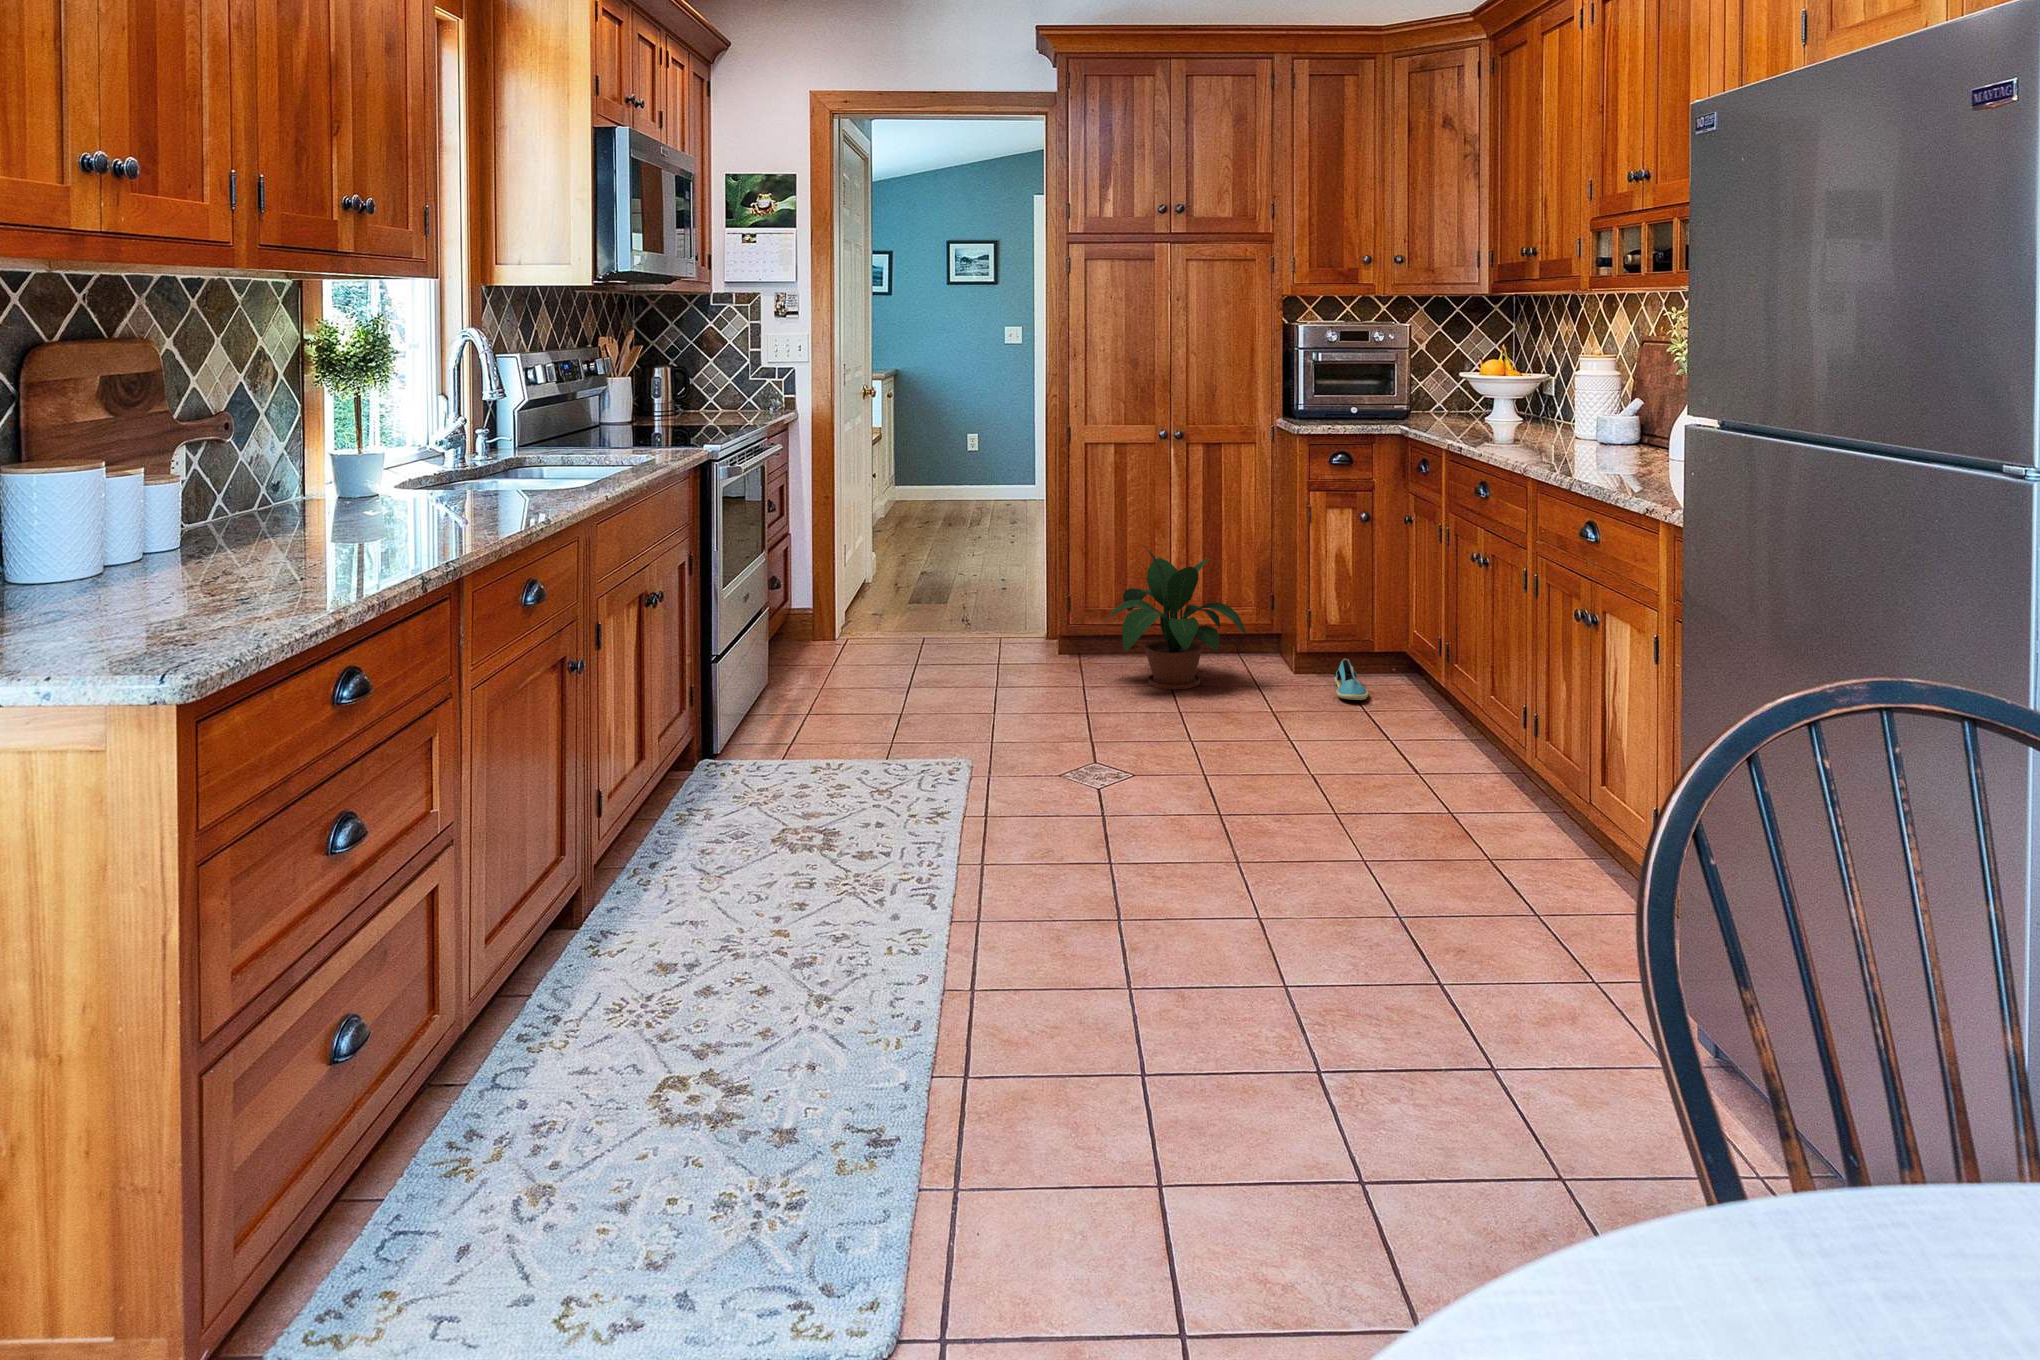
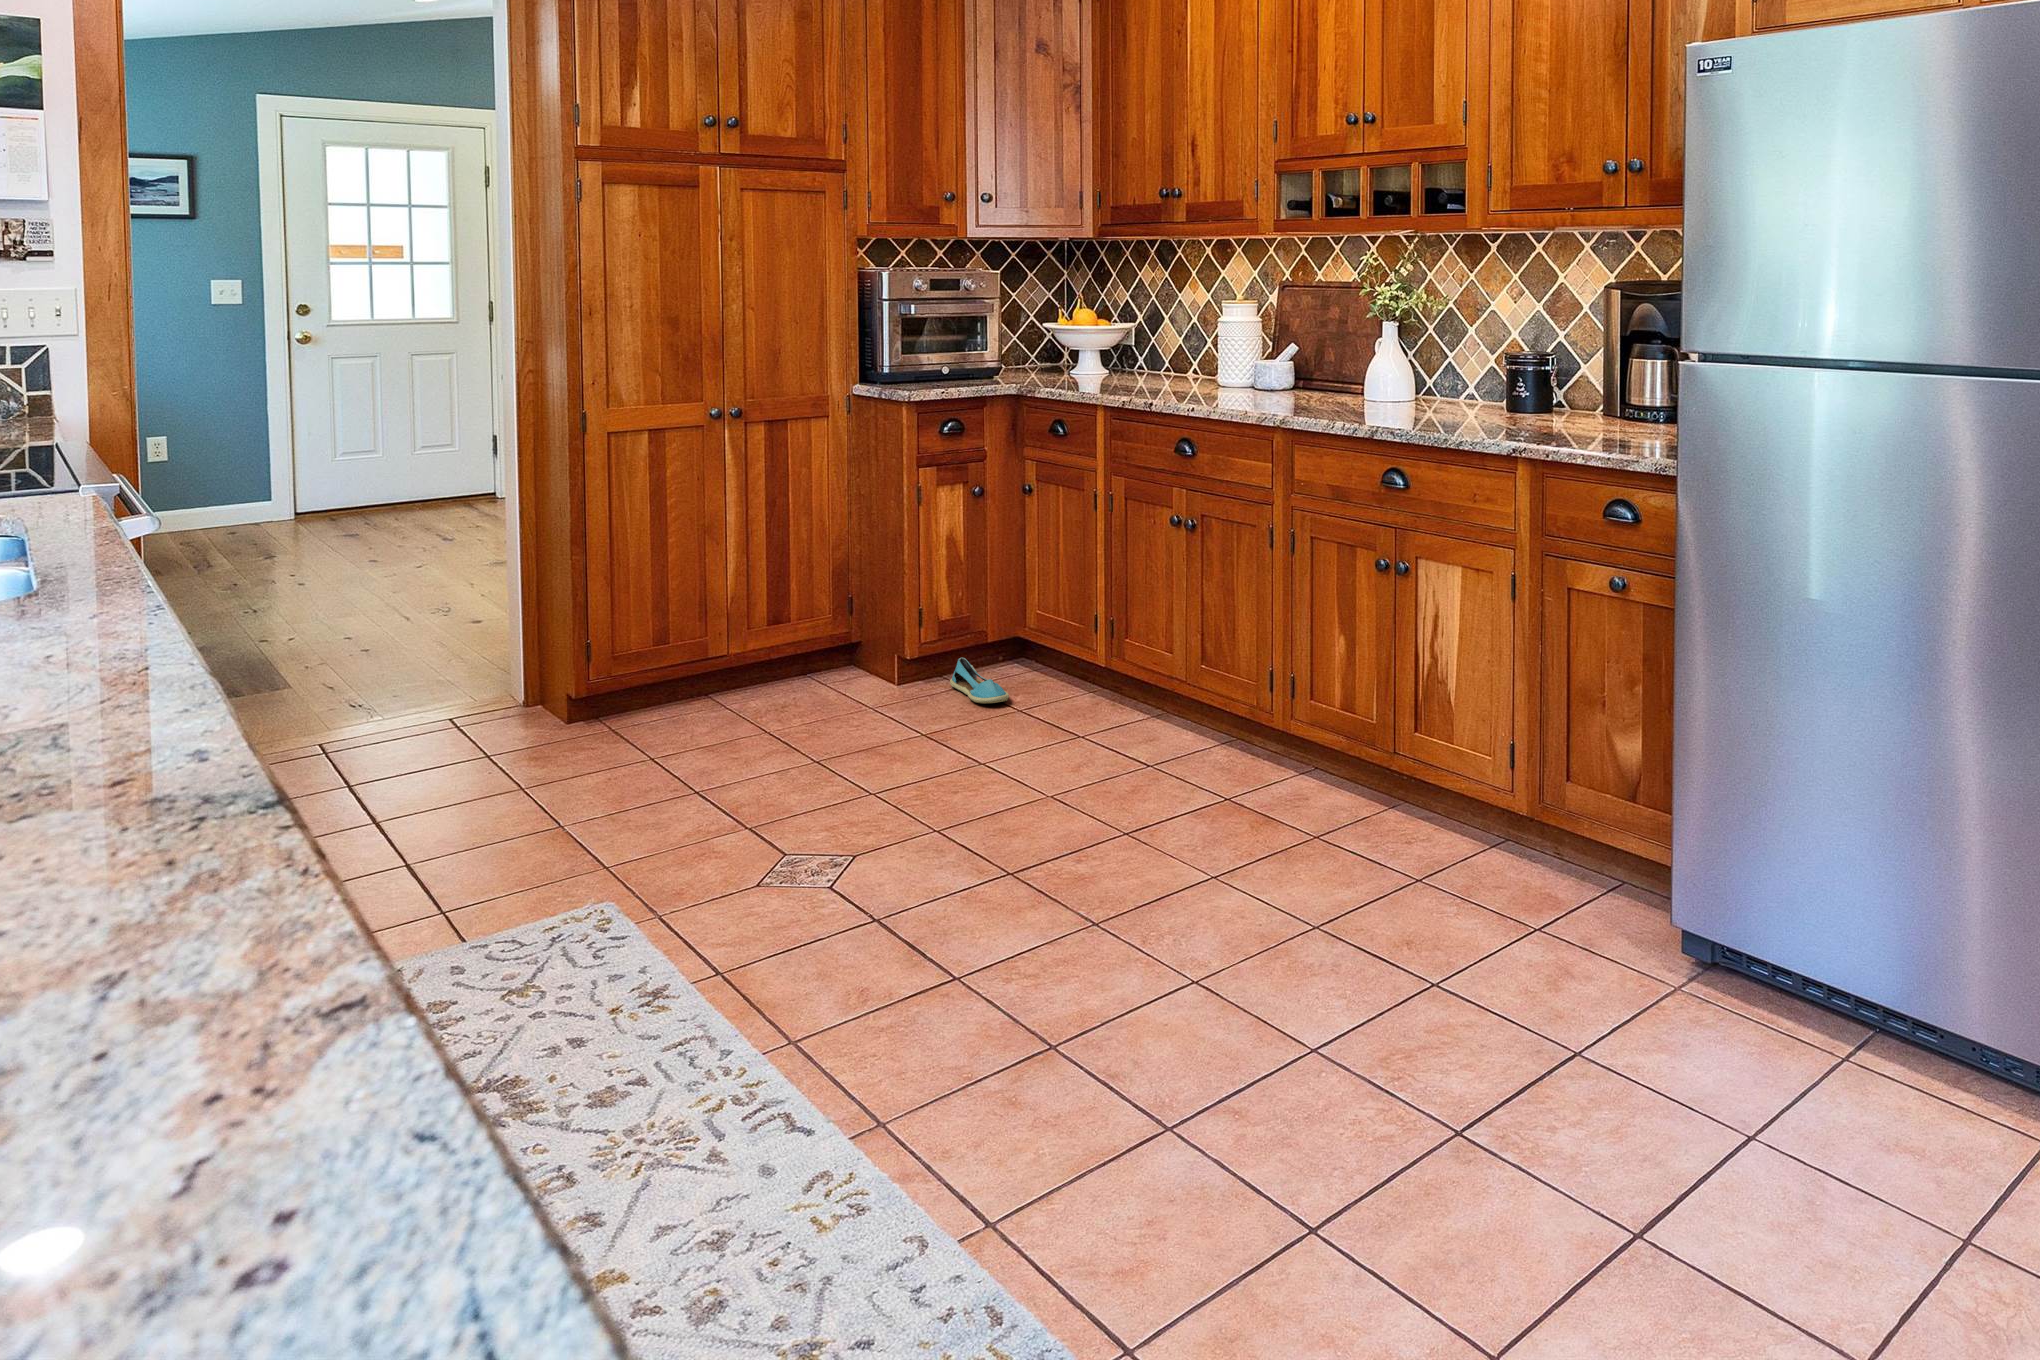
potted plant: present [1105,547,1246,689] -> none [663,551,858,739]

